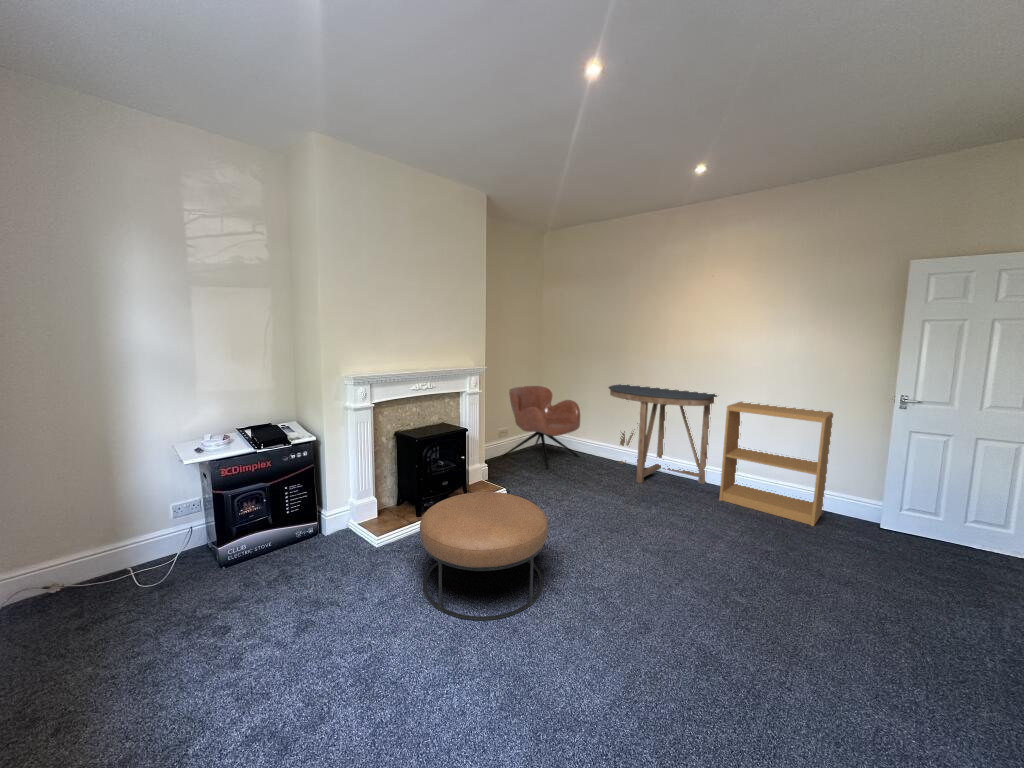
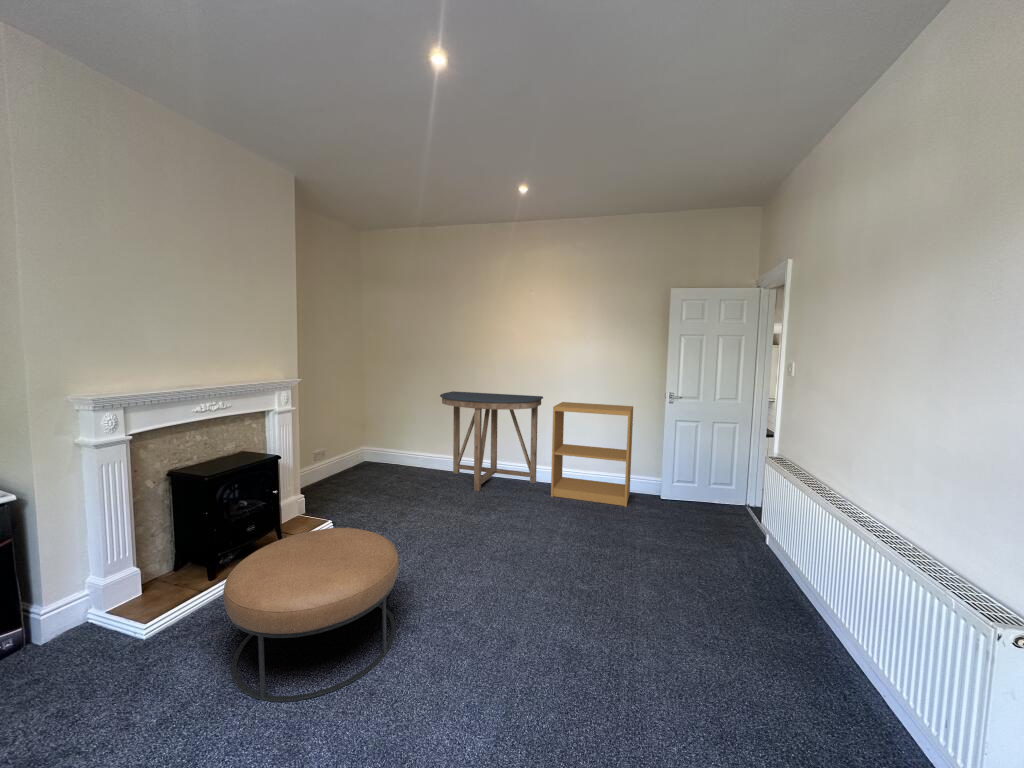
armchair: present [502,386,580,469] -> none [318,398,412,491]

